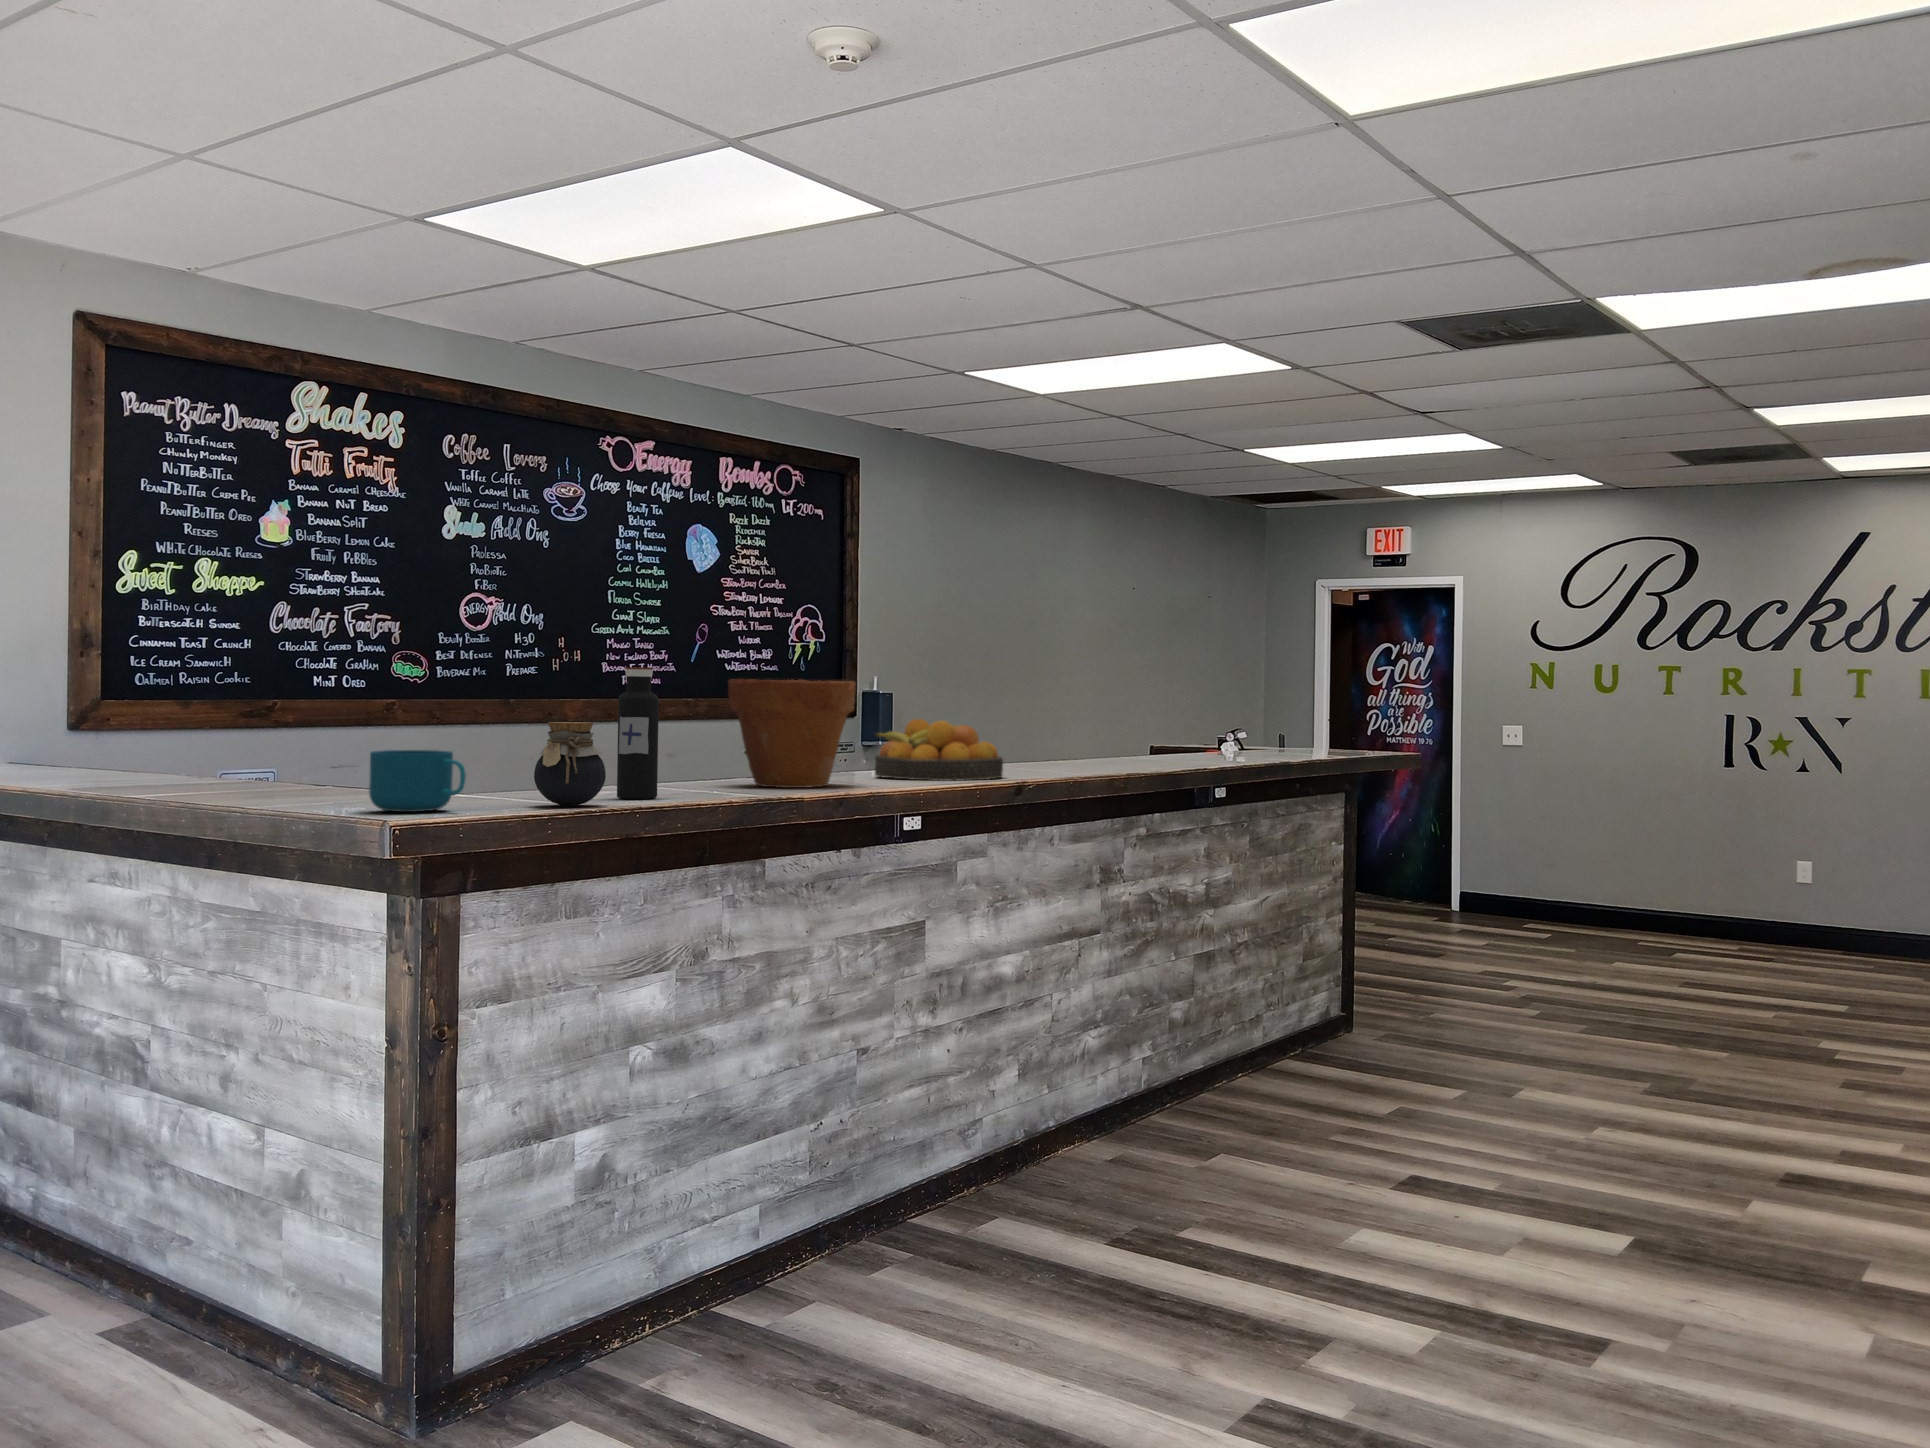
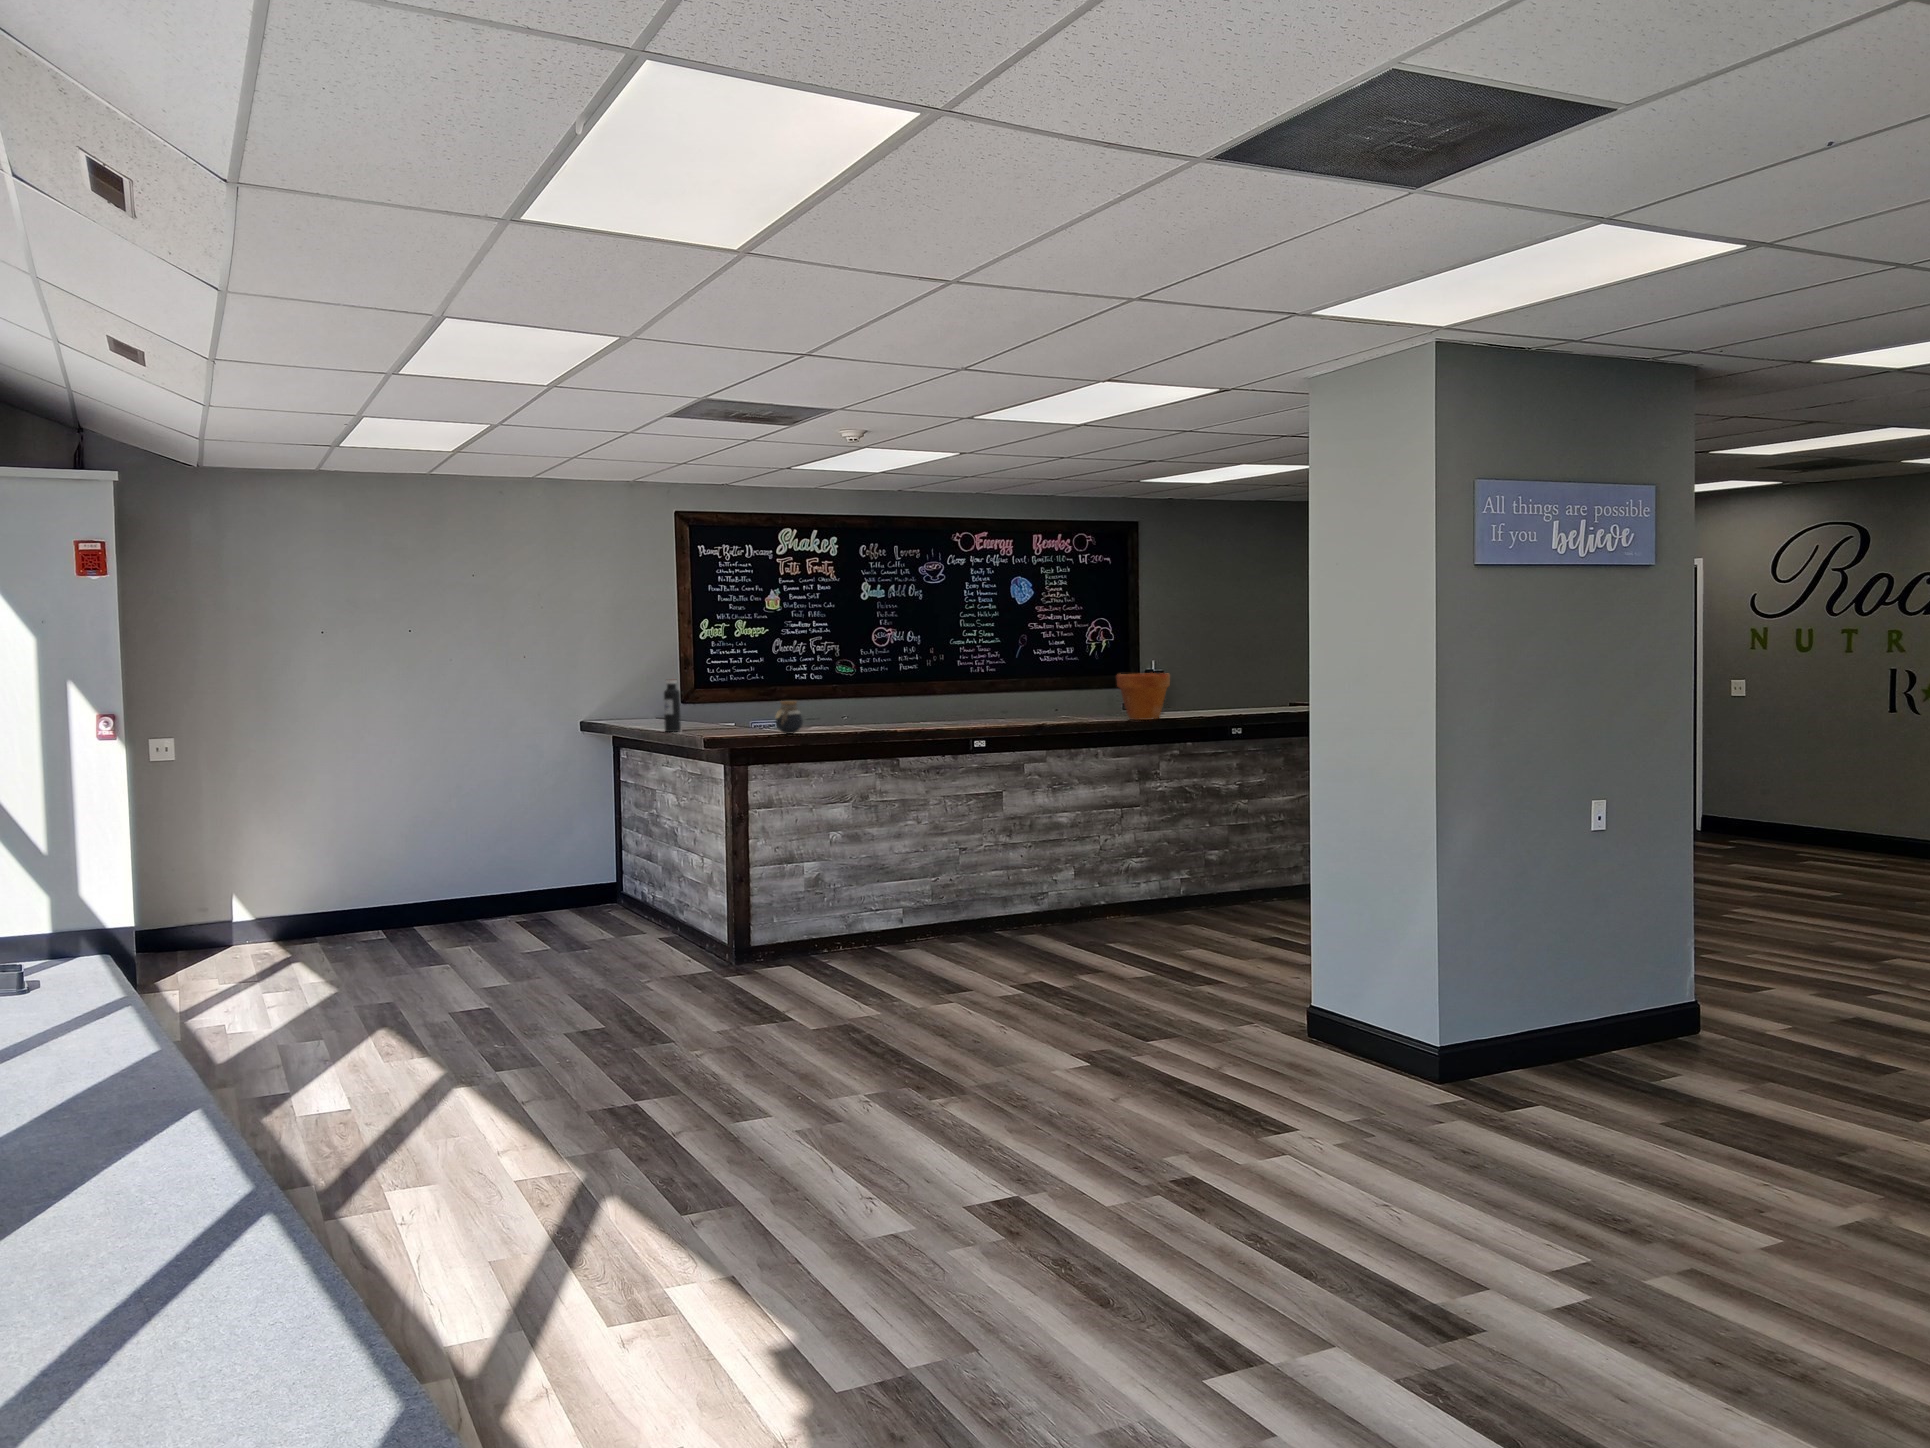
water bottle: present [617,667,659,799] -> present [664,680,681,732]
flower pot: present [728,679,856,788] -> present [1117,673,1170,720]
fruit bowl: present [875,719,1003,781] -> none [1006,693,1072,724]
cup: present [369,750,466,812] -> none [712,713,742,735]

